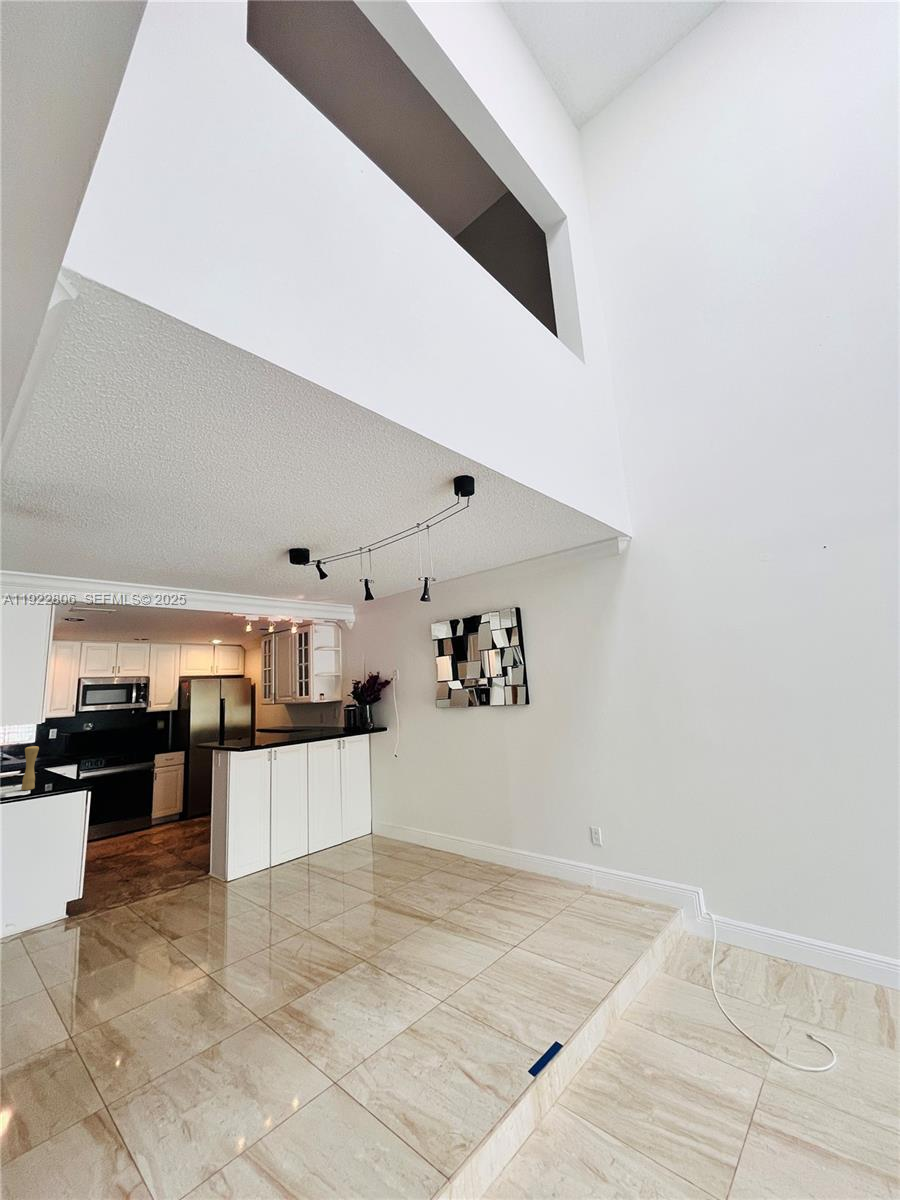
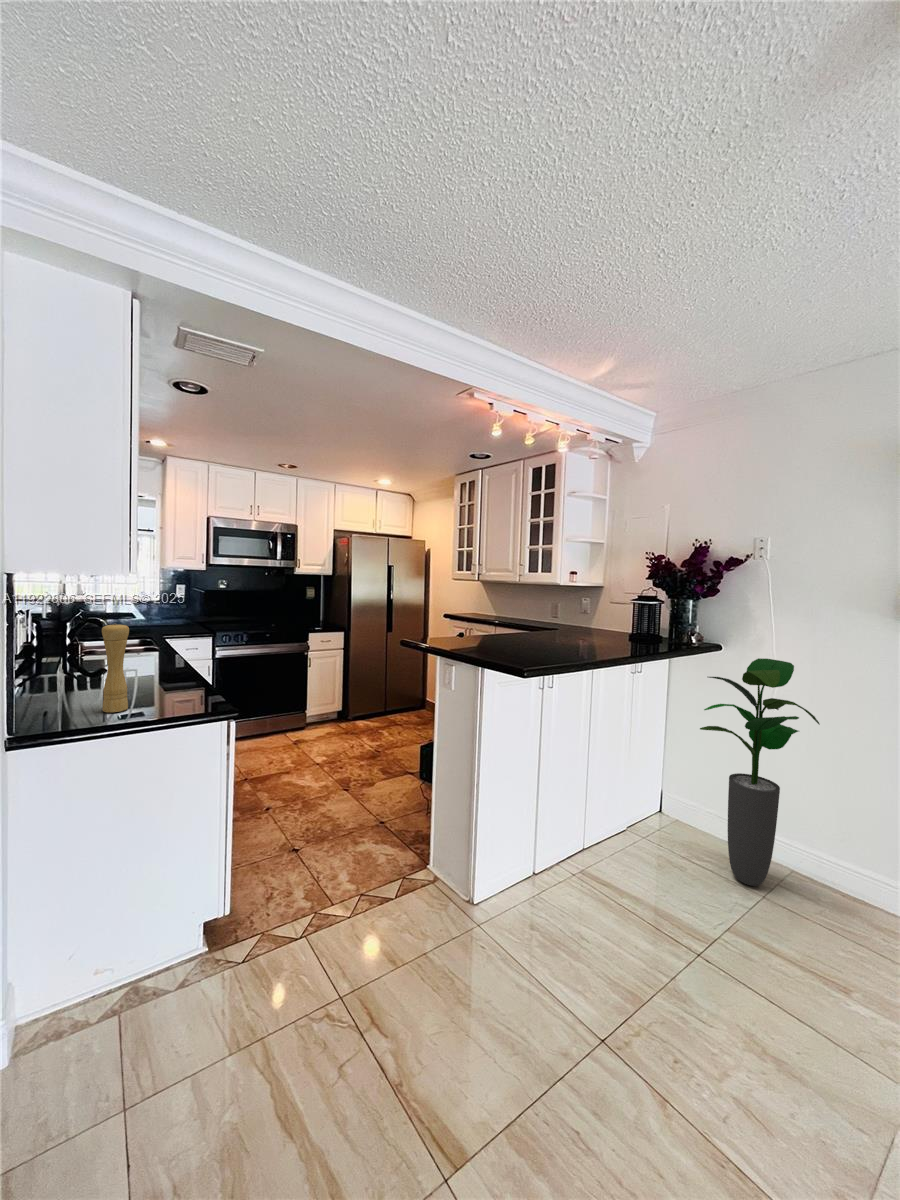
potted plant: none [359,730,410,851] -> present [700,658,820,886]

